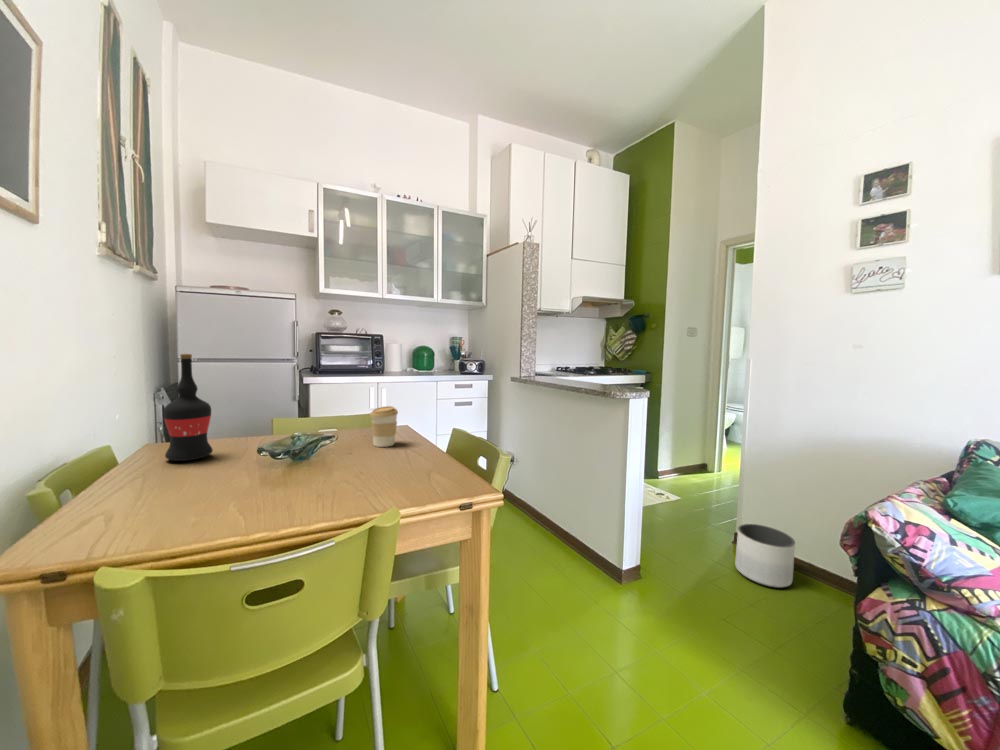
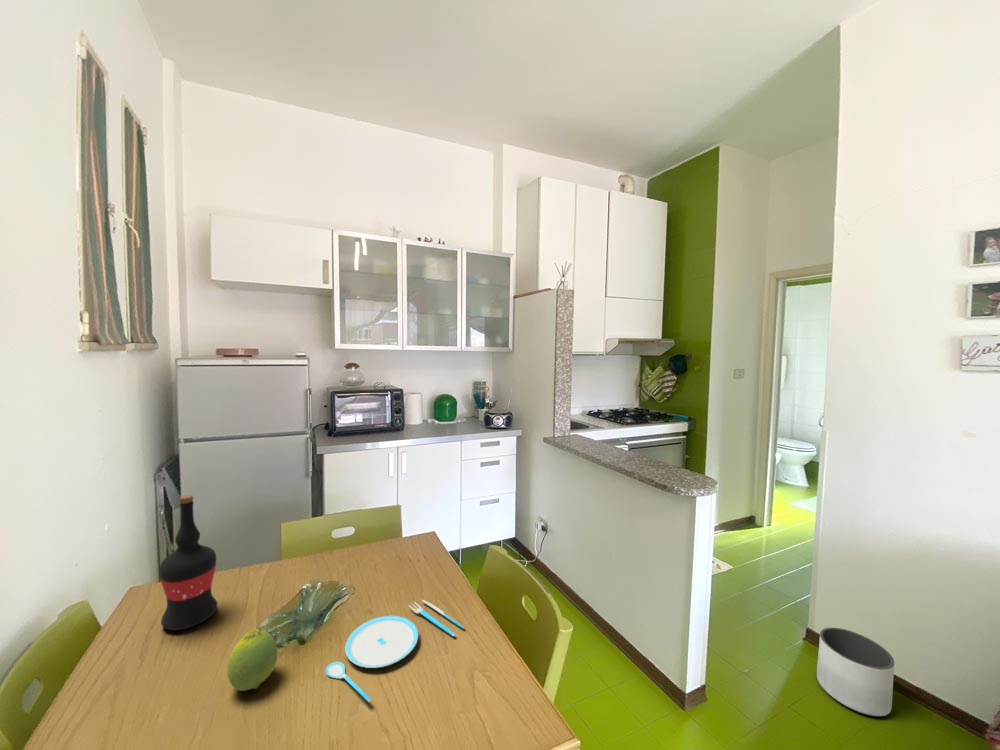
coffee cup: present [370,406,398,447] -> none [400,525,433,580]
fruit: none [221,441,262,483] -> present [227,629,278,691]
plate: none [301,452,418,486] -> present [326,600,464,702]

